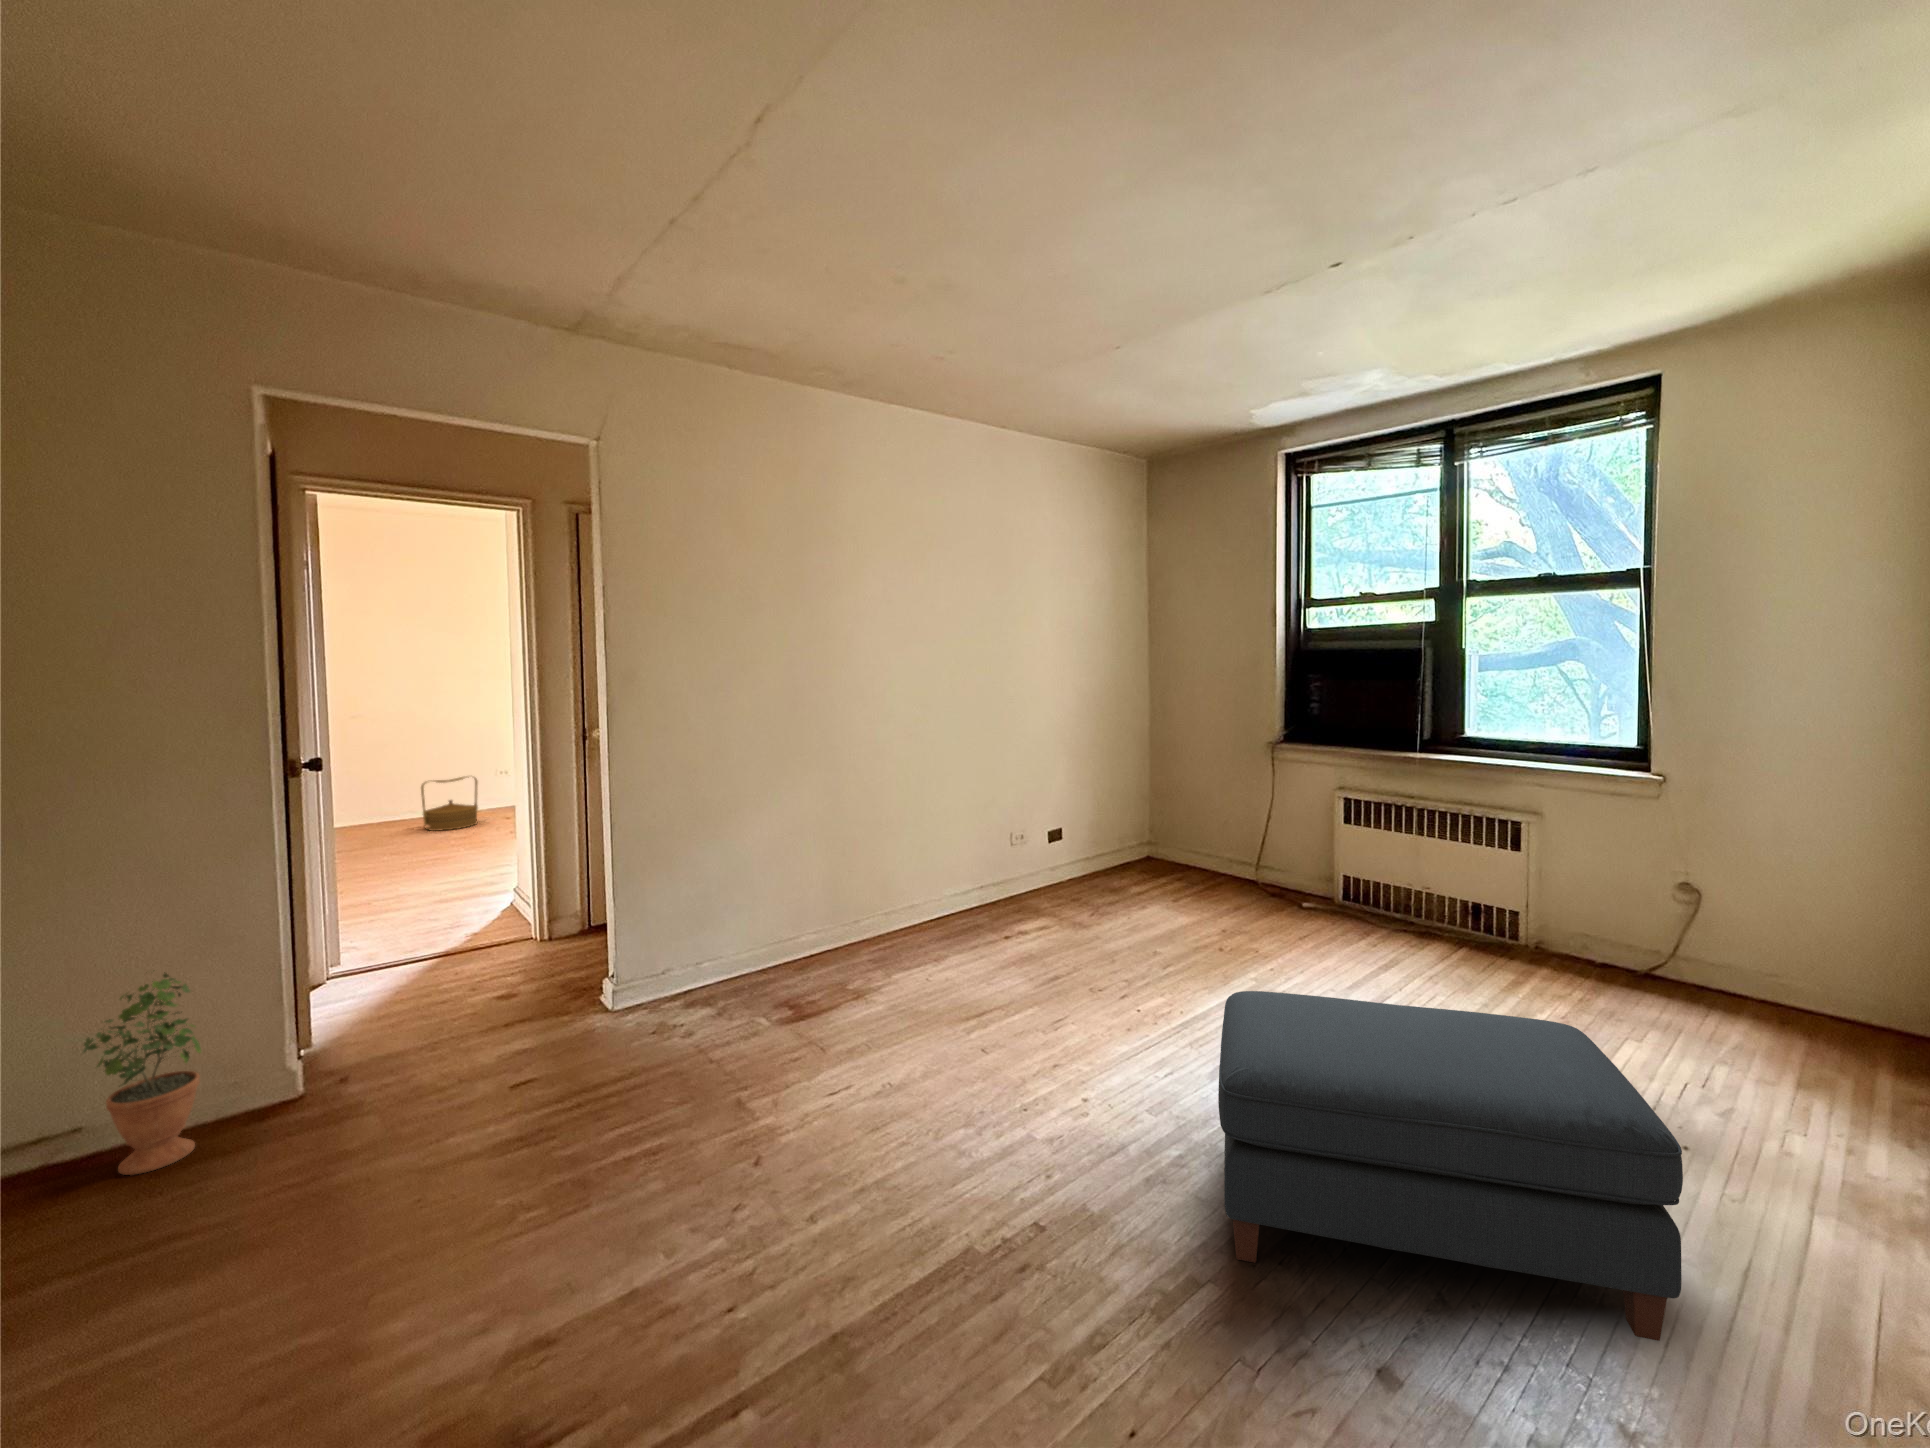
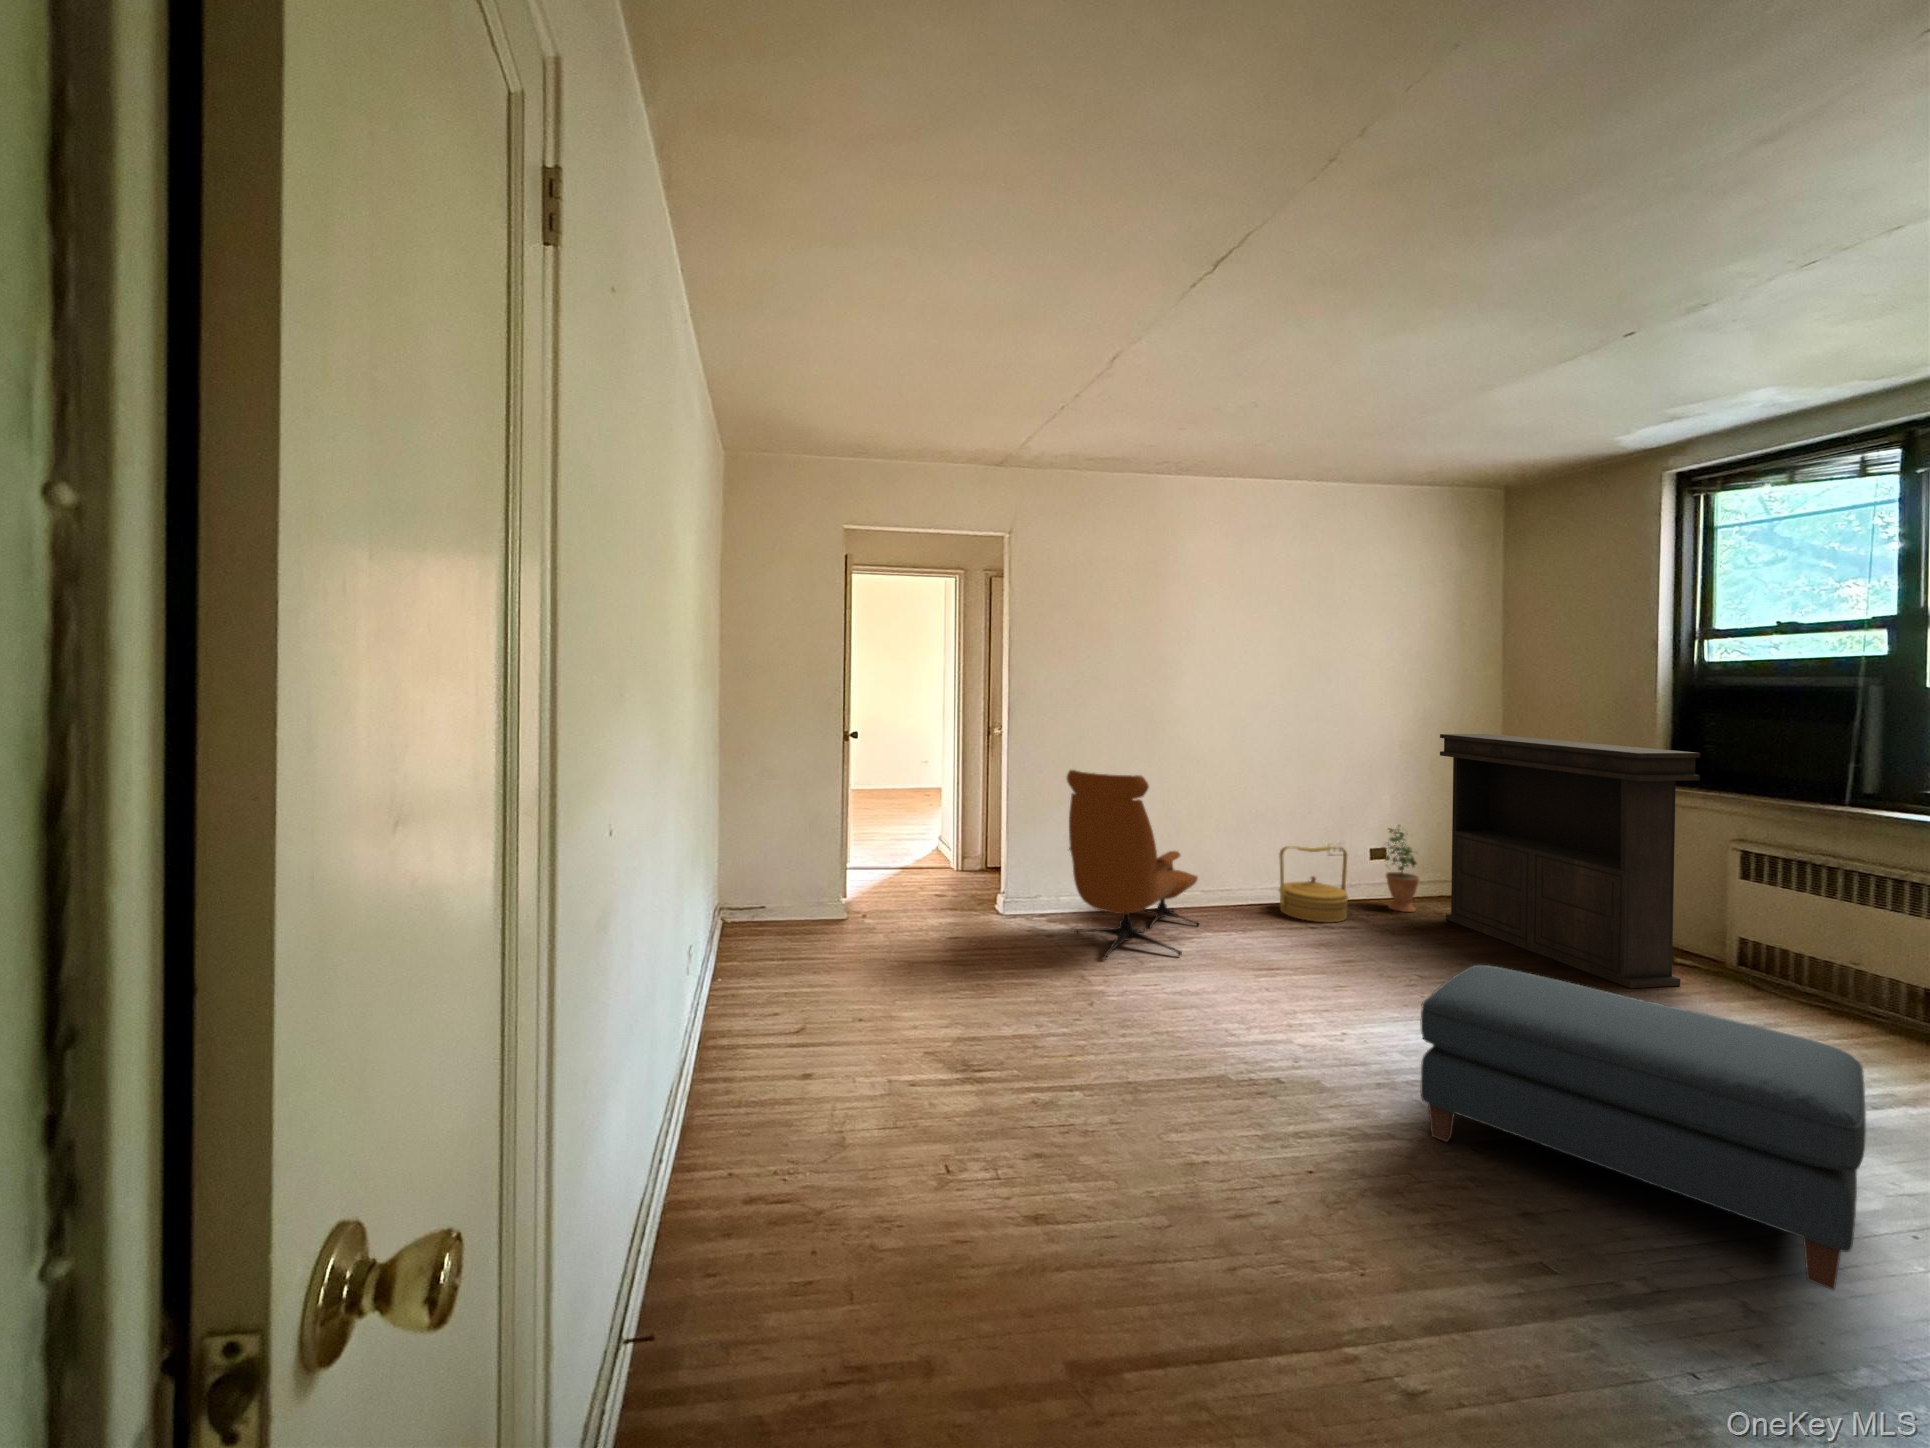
console table: none [1110,705,1327,945] -> present [1440,734,1700,988]
woven basket: present [421,777,478,831] -> present [1279,846,1349,922]
lounge chair: none [703,793,886,1059] -> present [1067,770,1199,959]
potted plant: present [84,972,201,1175] -> present [1381,825,1419,912]

